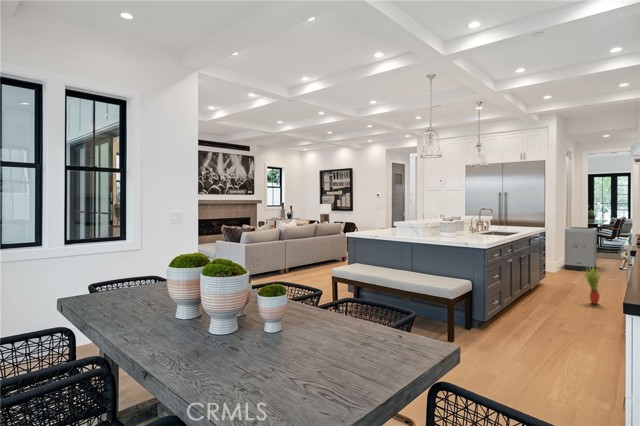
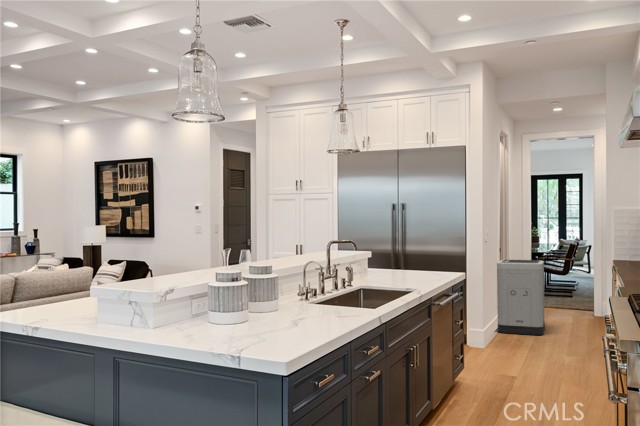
potted plant: present [585,267,601,304] -> none [525,340,557,413]

